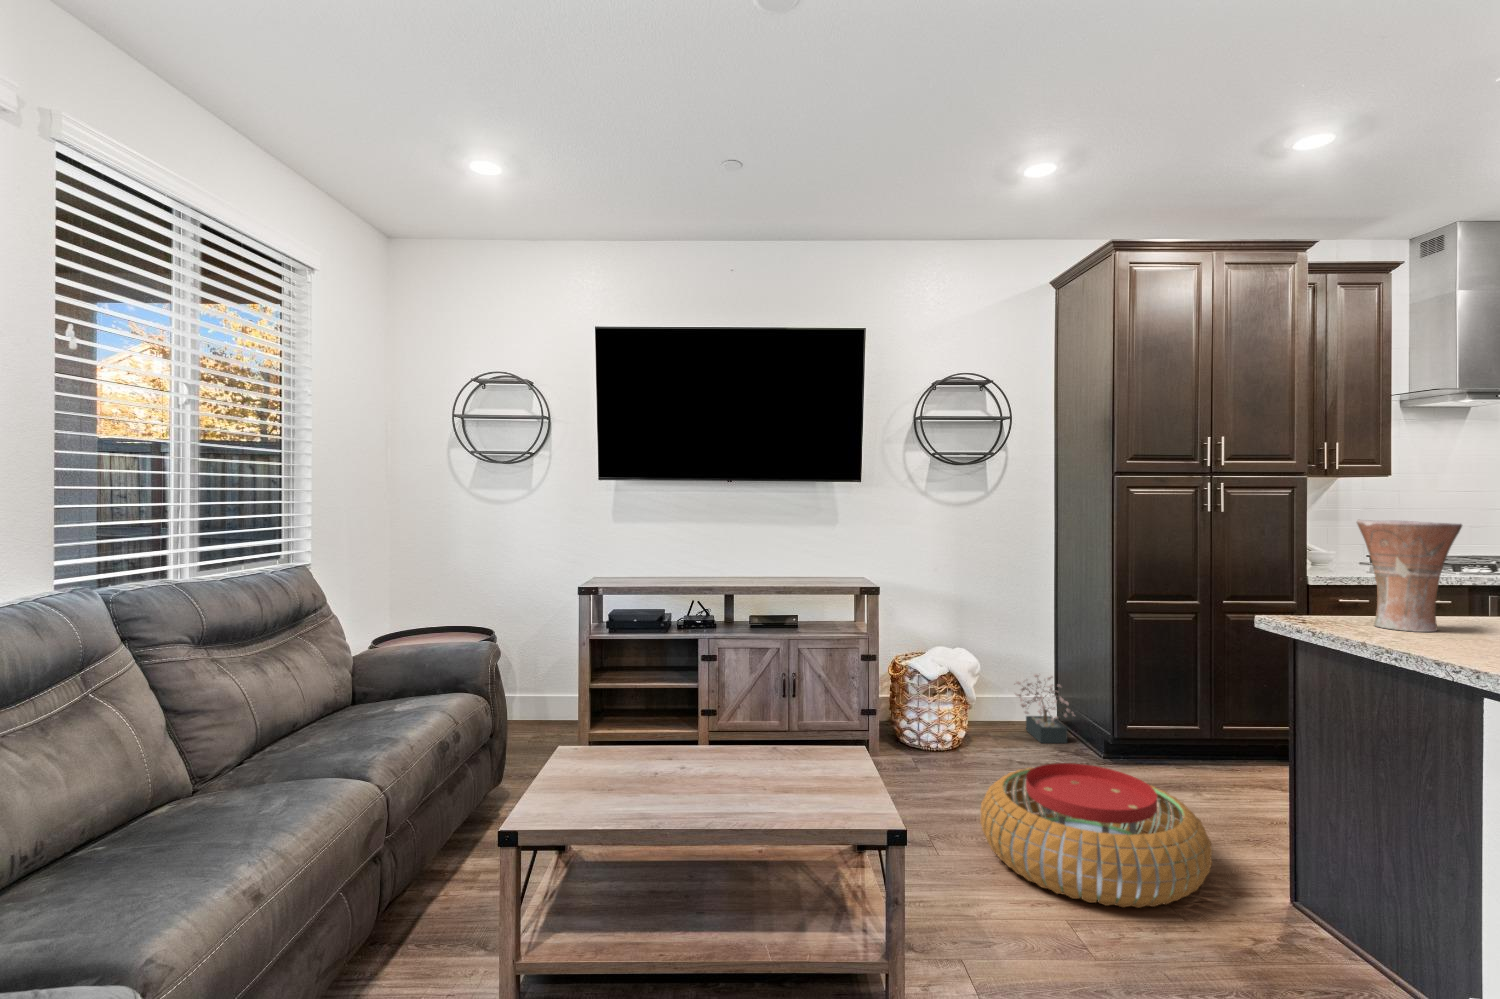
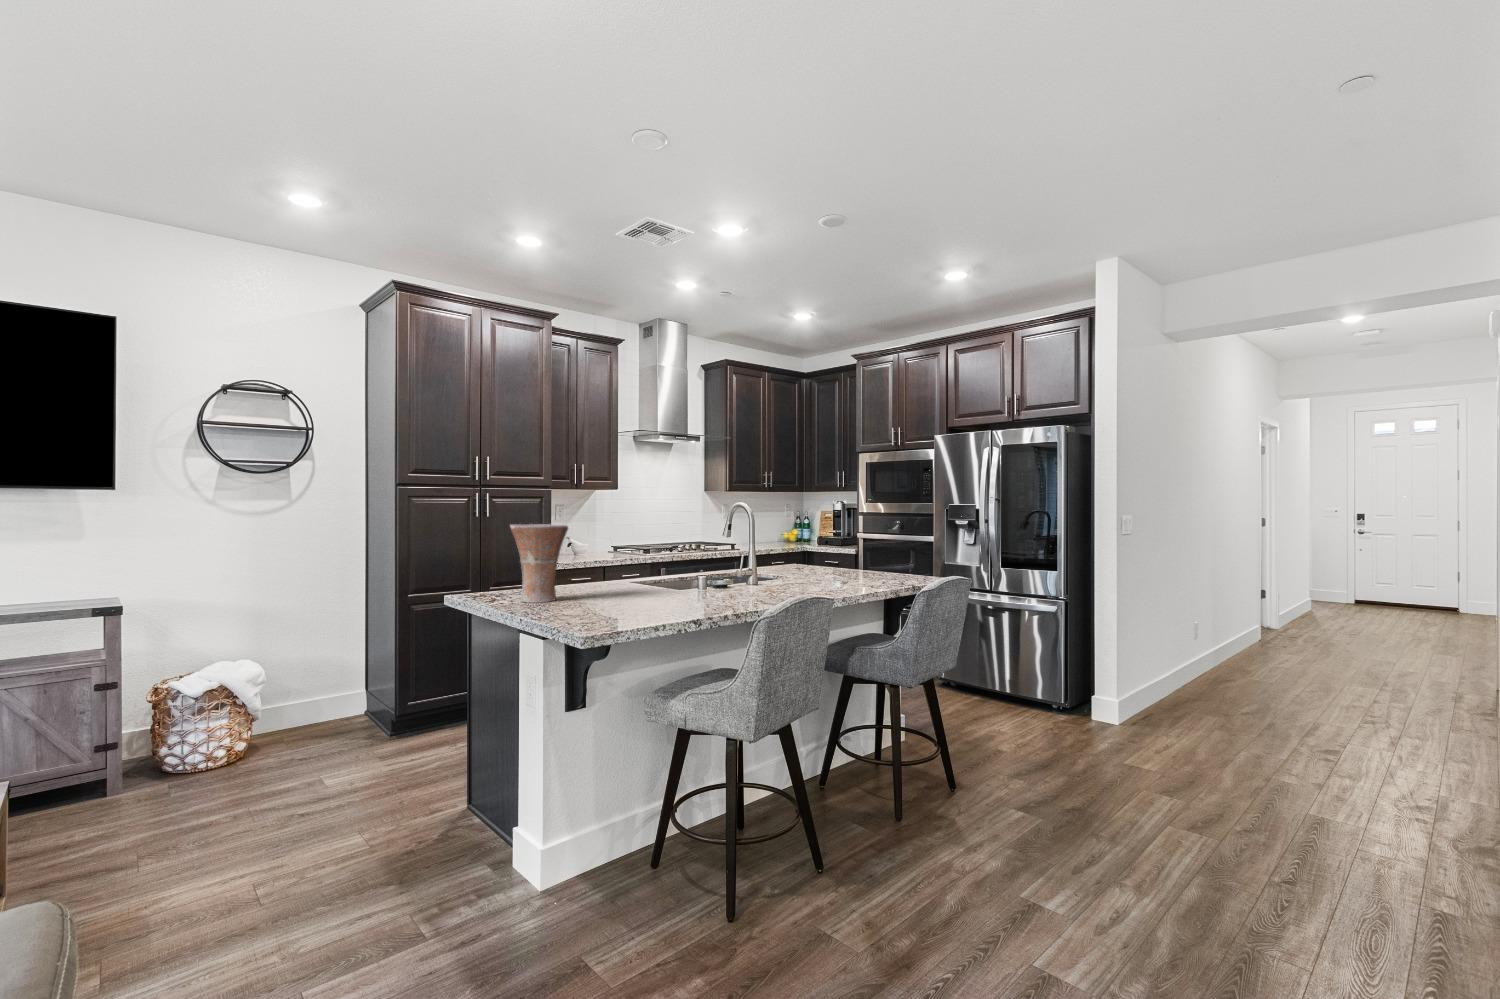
decorative plant: present [1016,674,1074,743] -> none [316,671,371,737]
pouf: present [980,763,1212,908] -> none [190,749,417,880]

